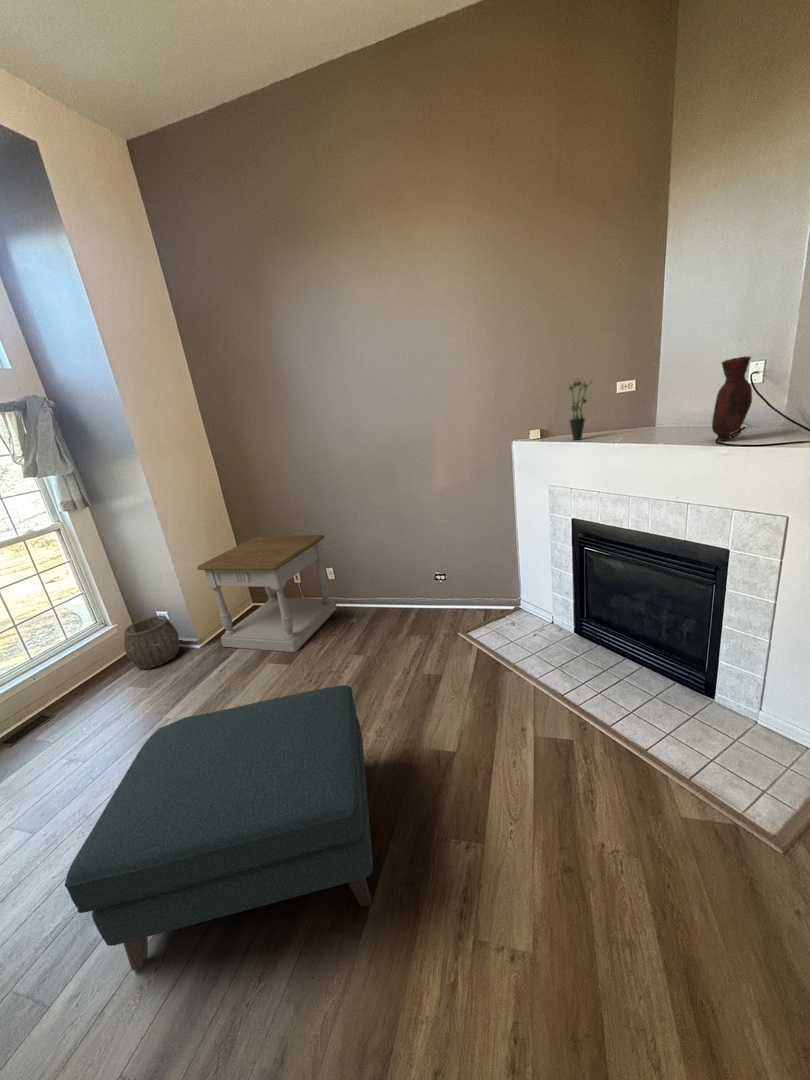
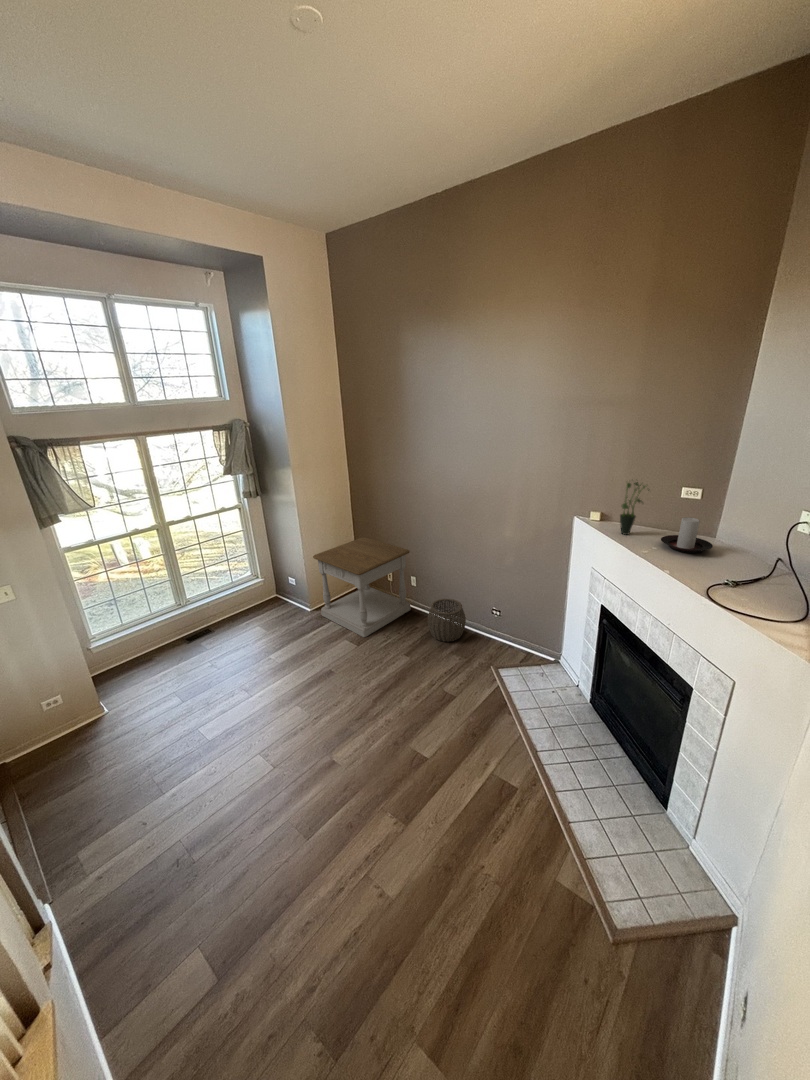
vase: present [712,356,752,441] -> none [721,515,767,591]
candle holder: none [617,401,668,437] -> present [661,517,713,553]
woven basket: present [124,615,179,669] -> present [428,599,466,641]
ottoman: present [65,685,373,971] -> none [183,670,366,825]

